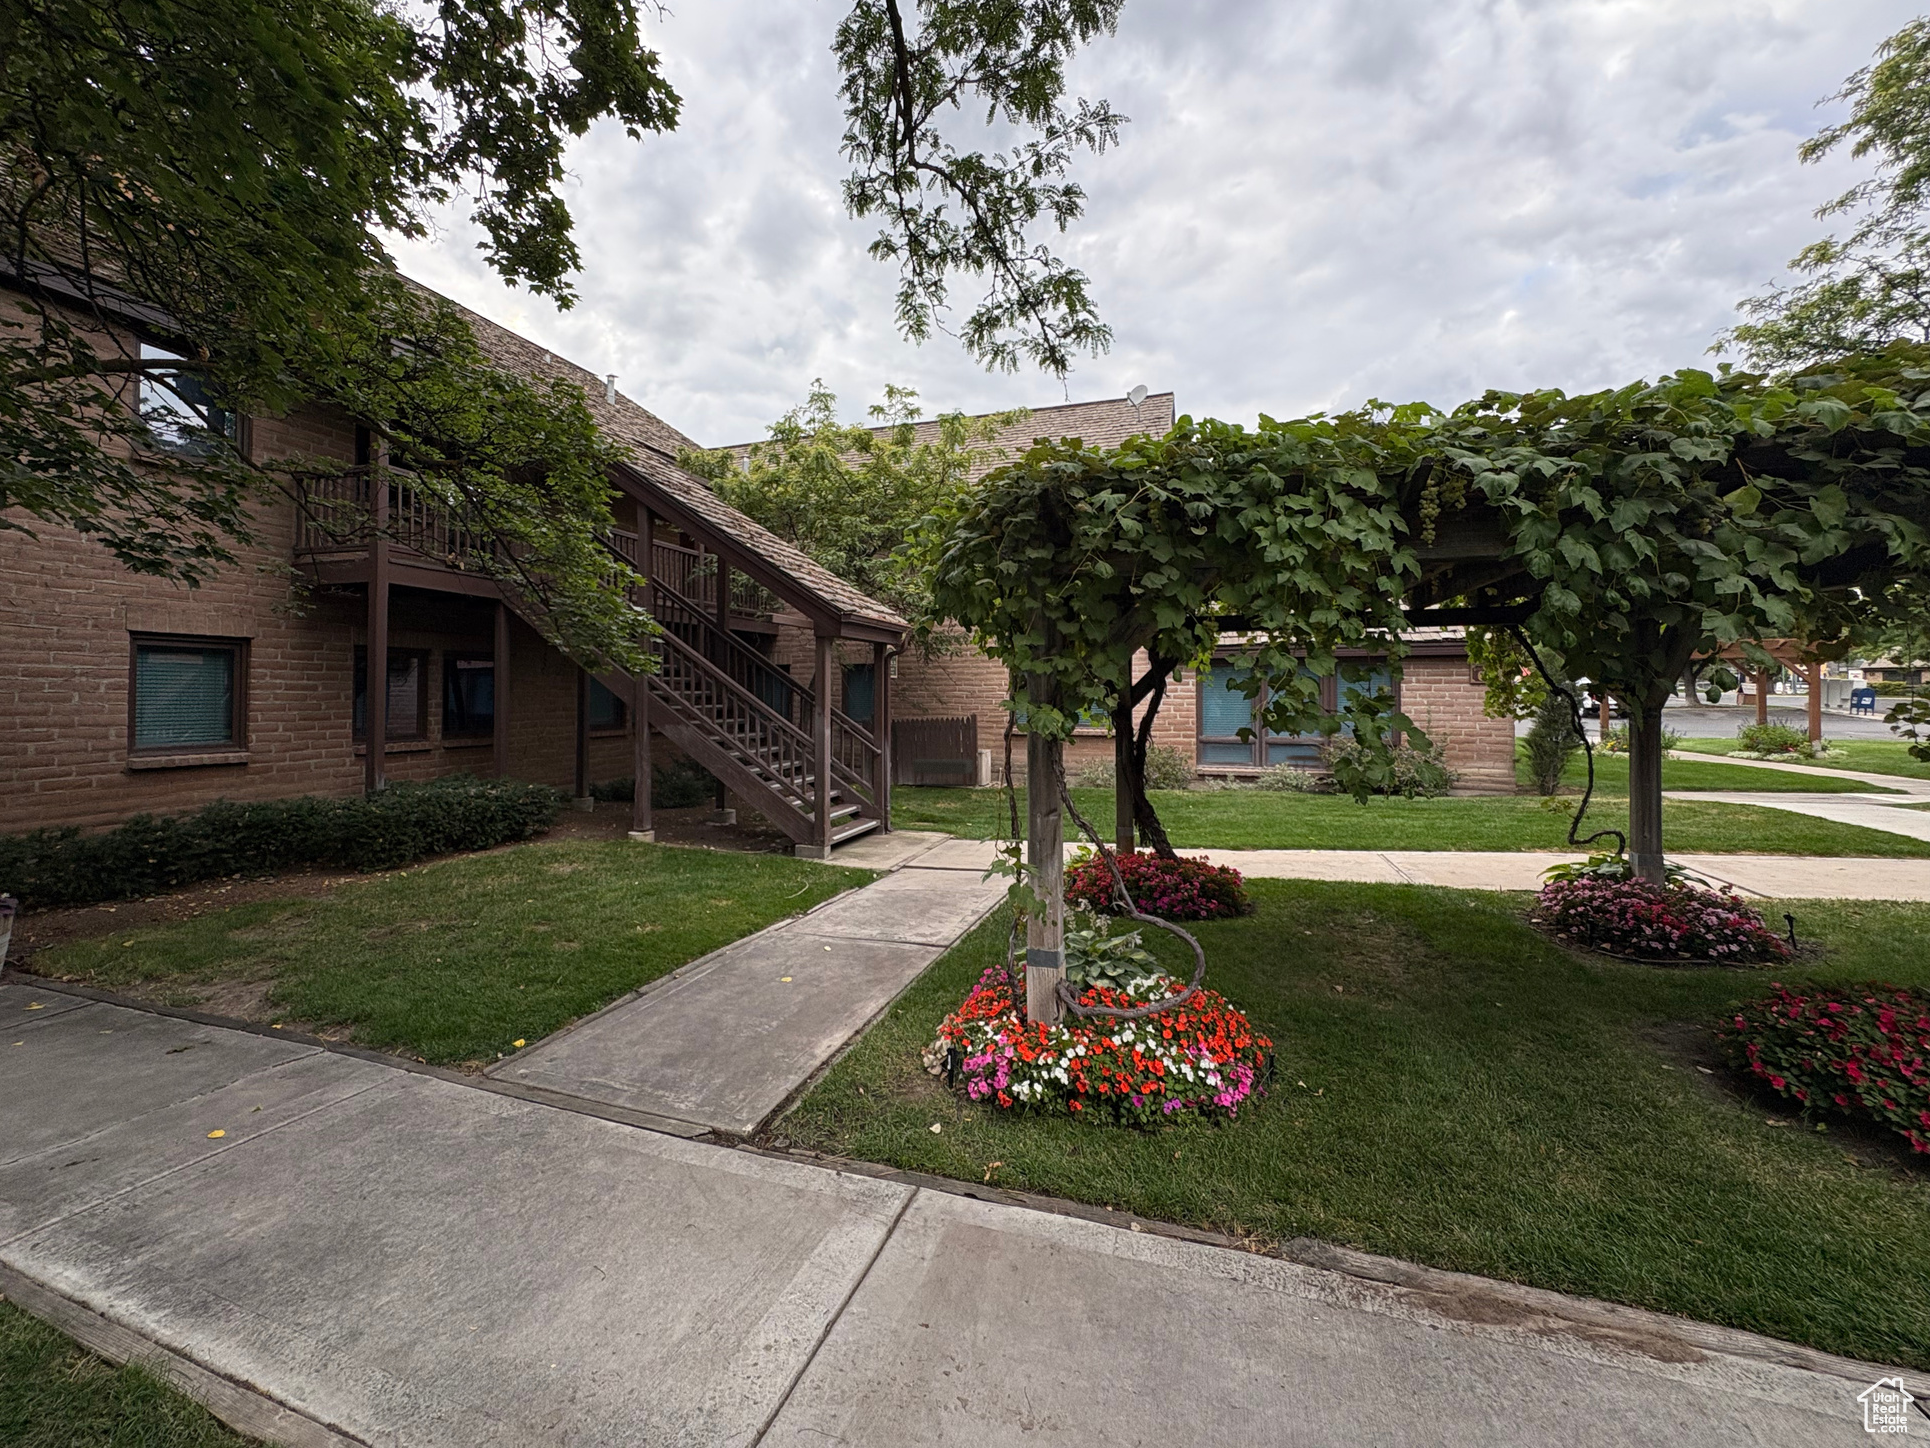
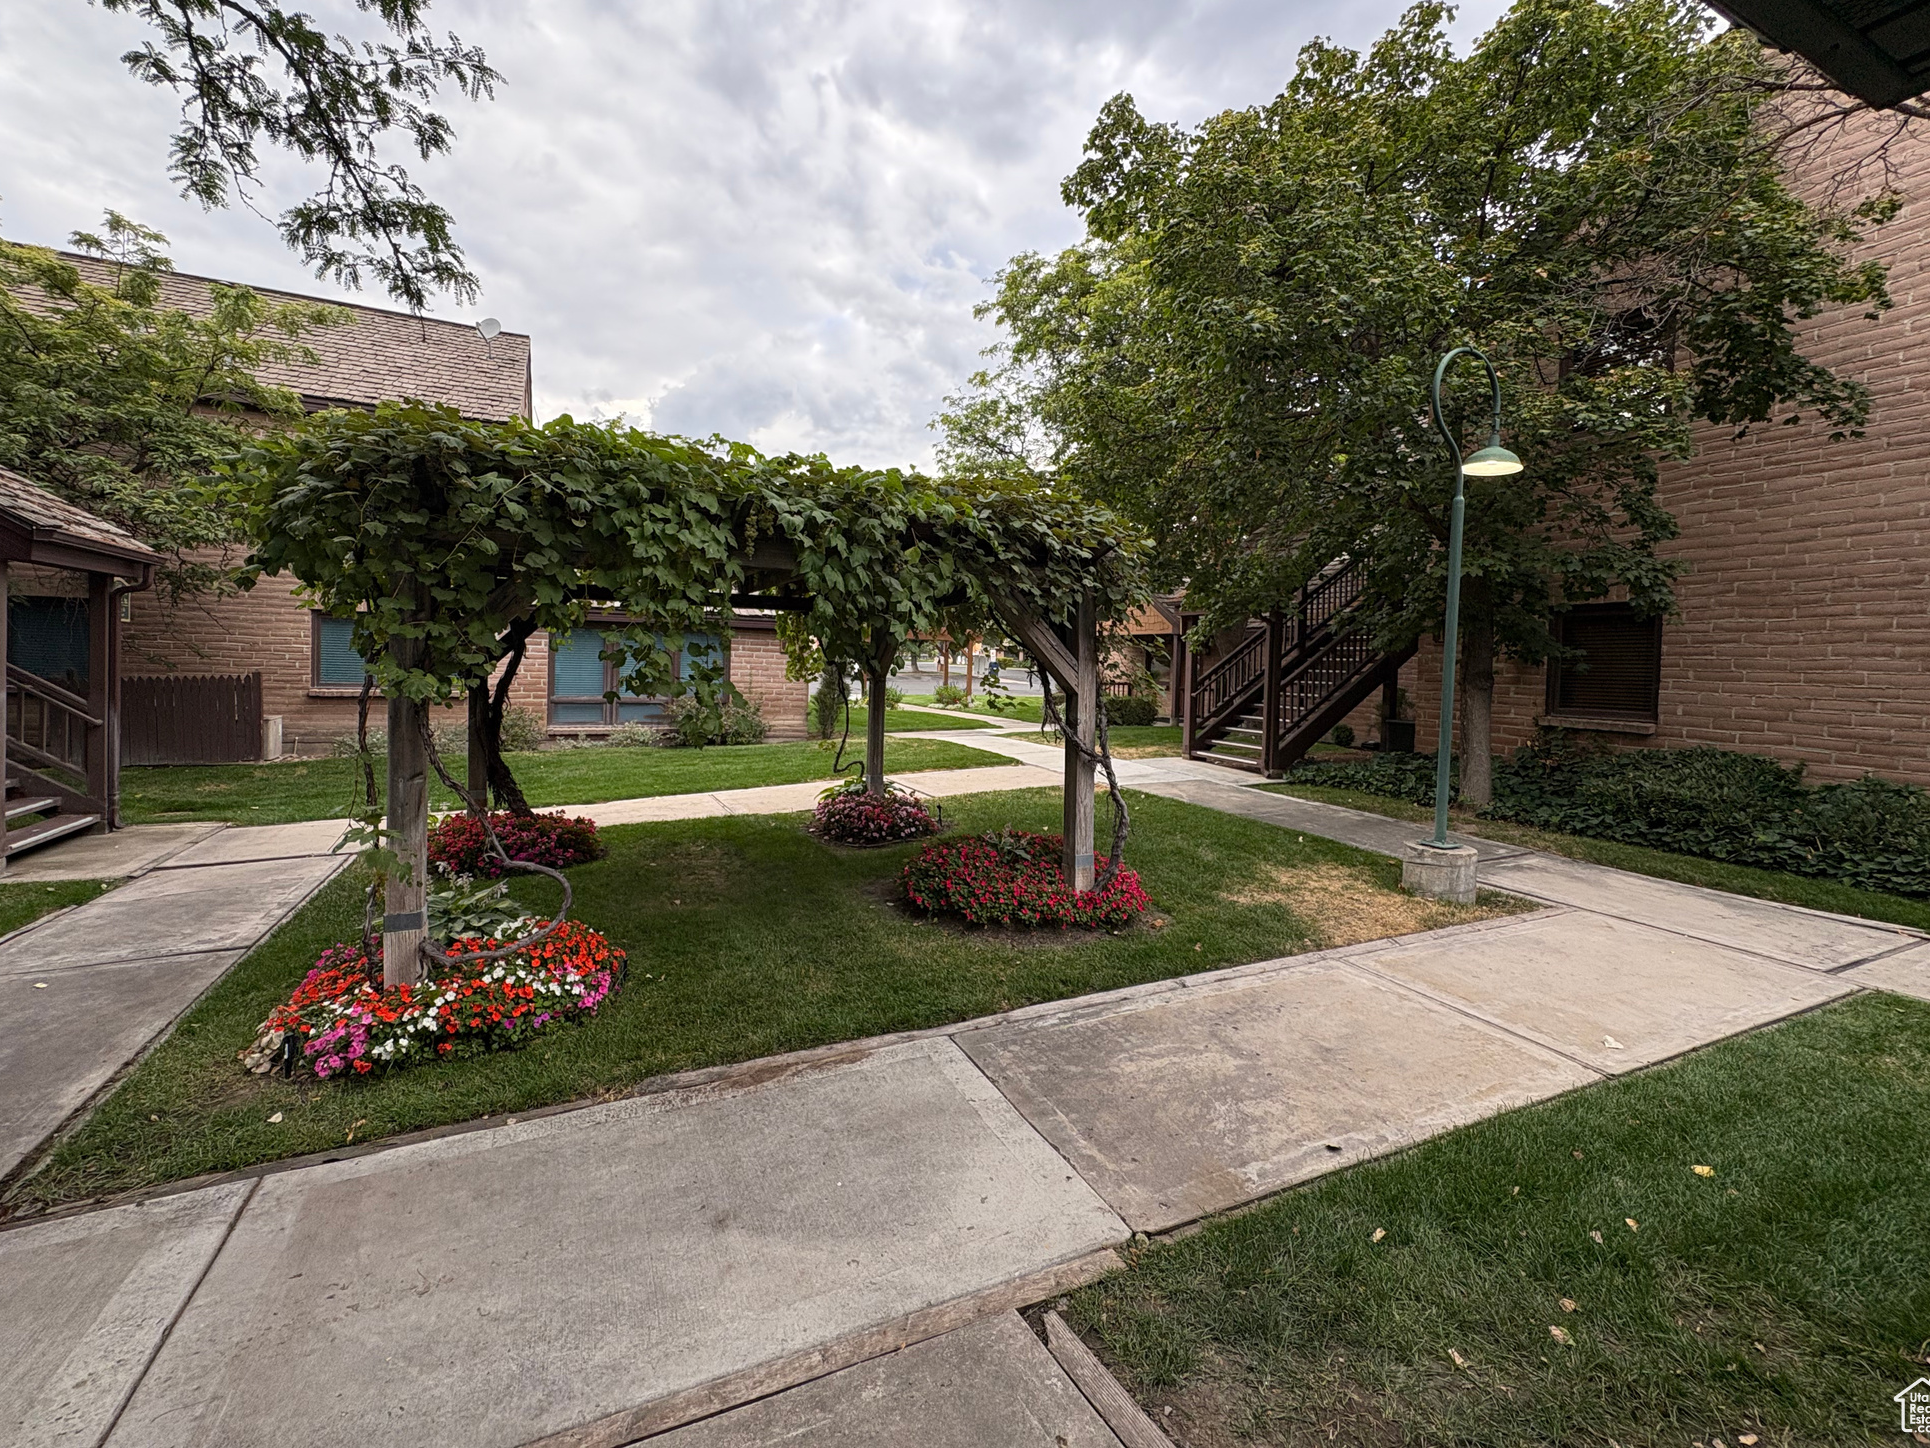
bench: present [913,759,973,786] -> none [148,731,259,770]

